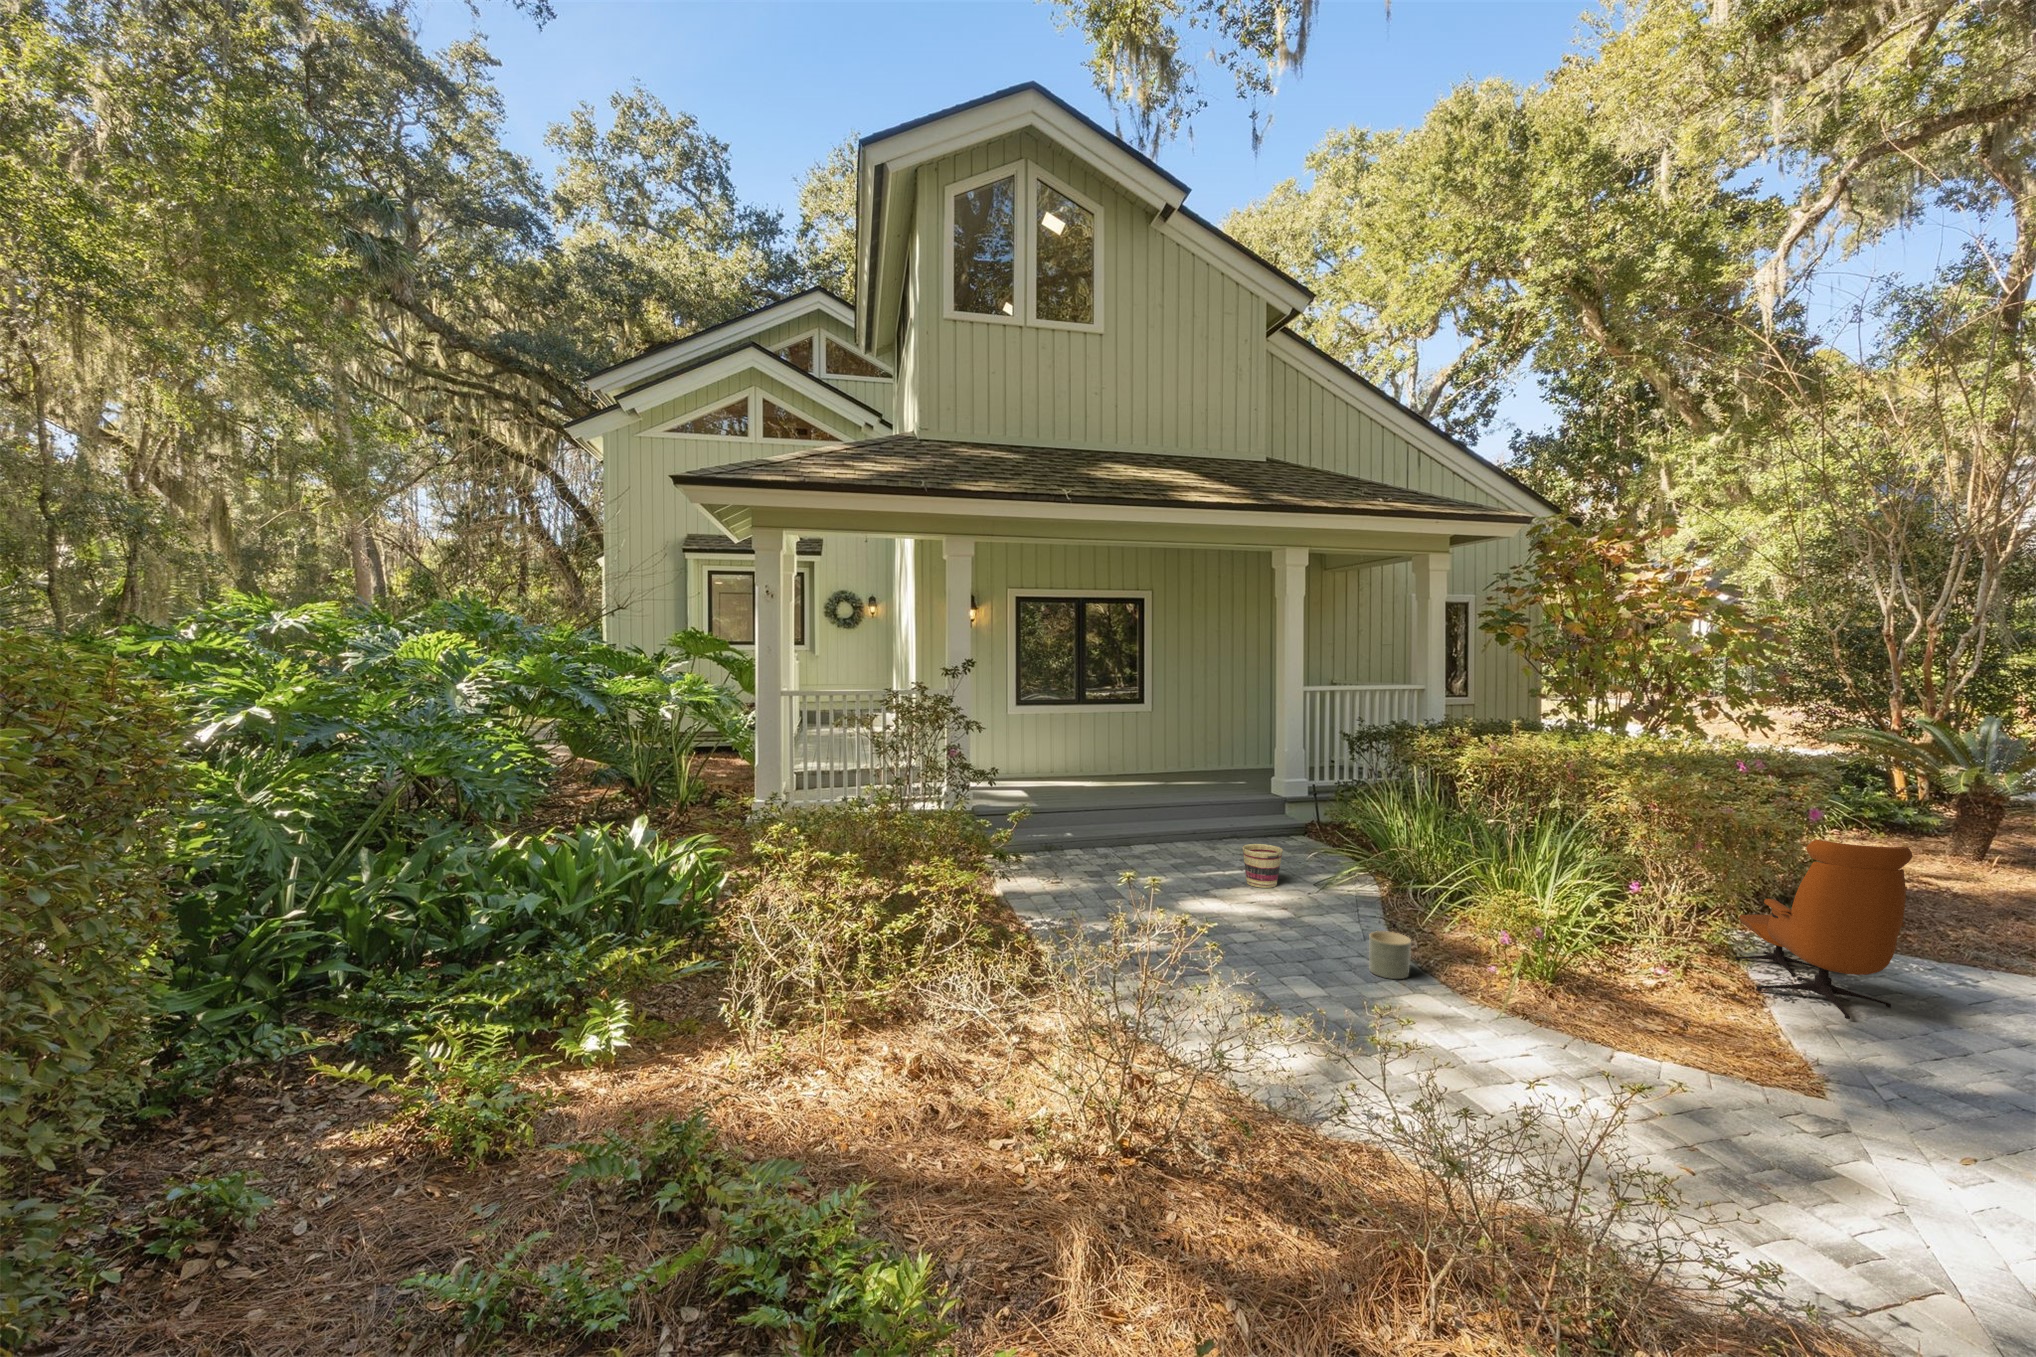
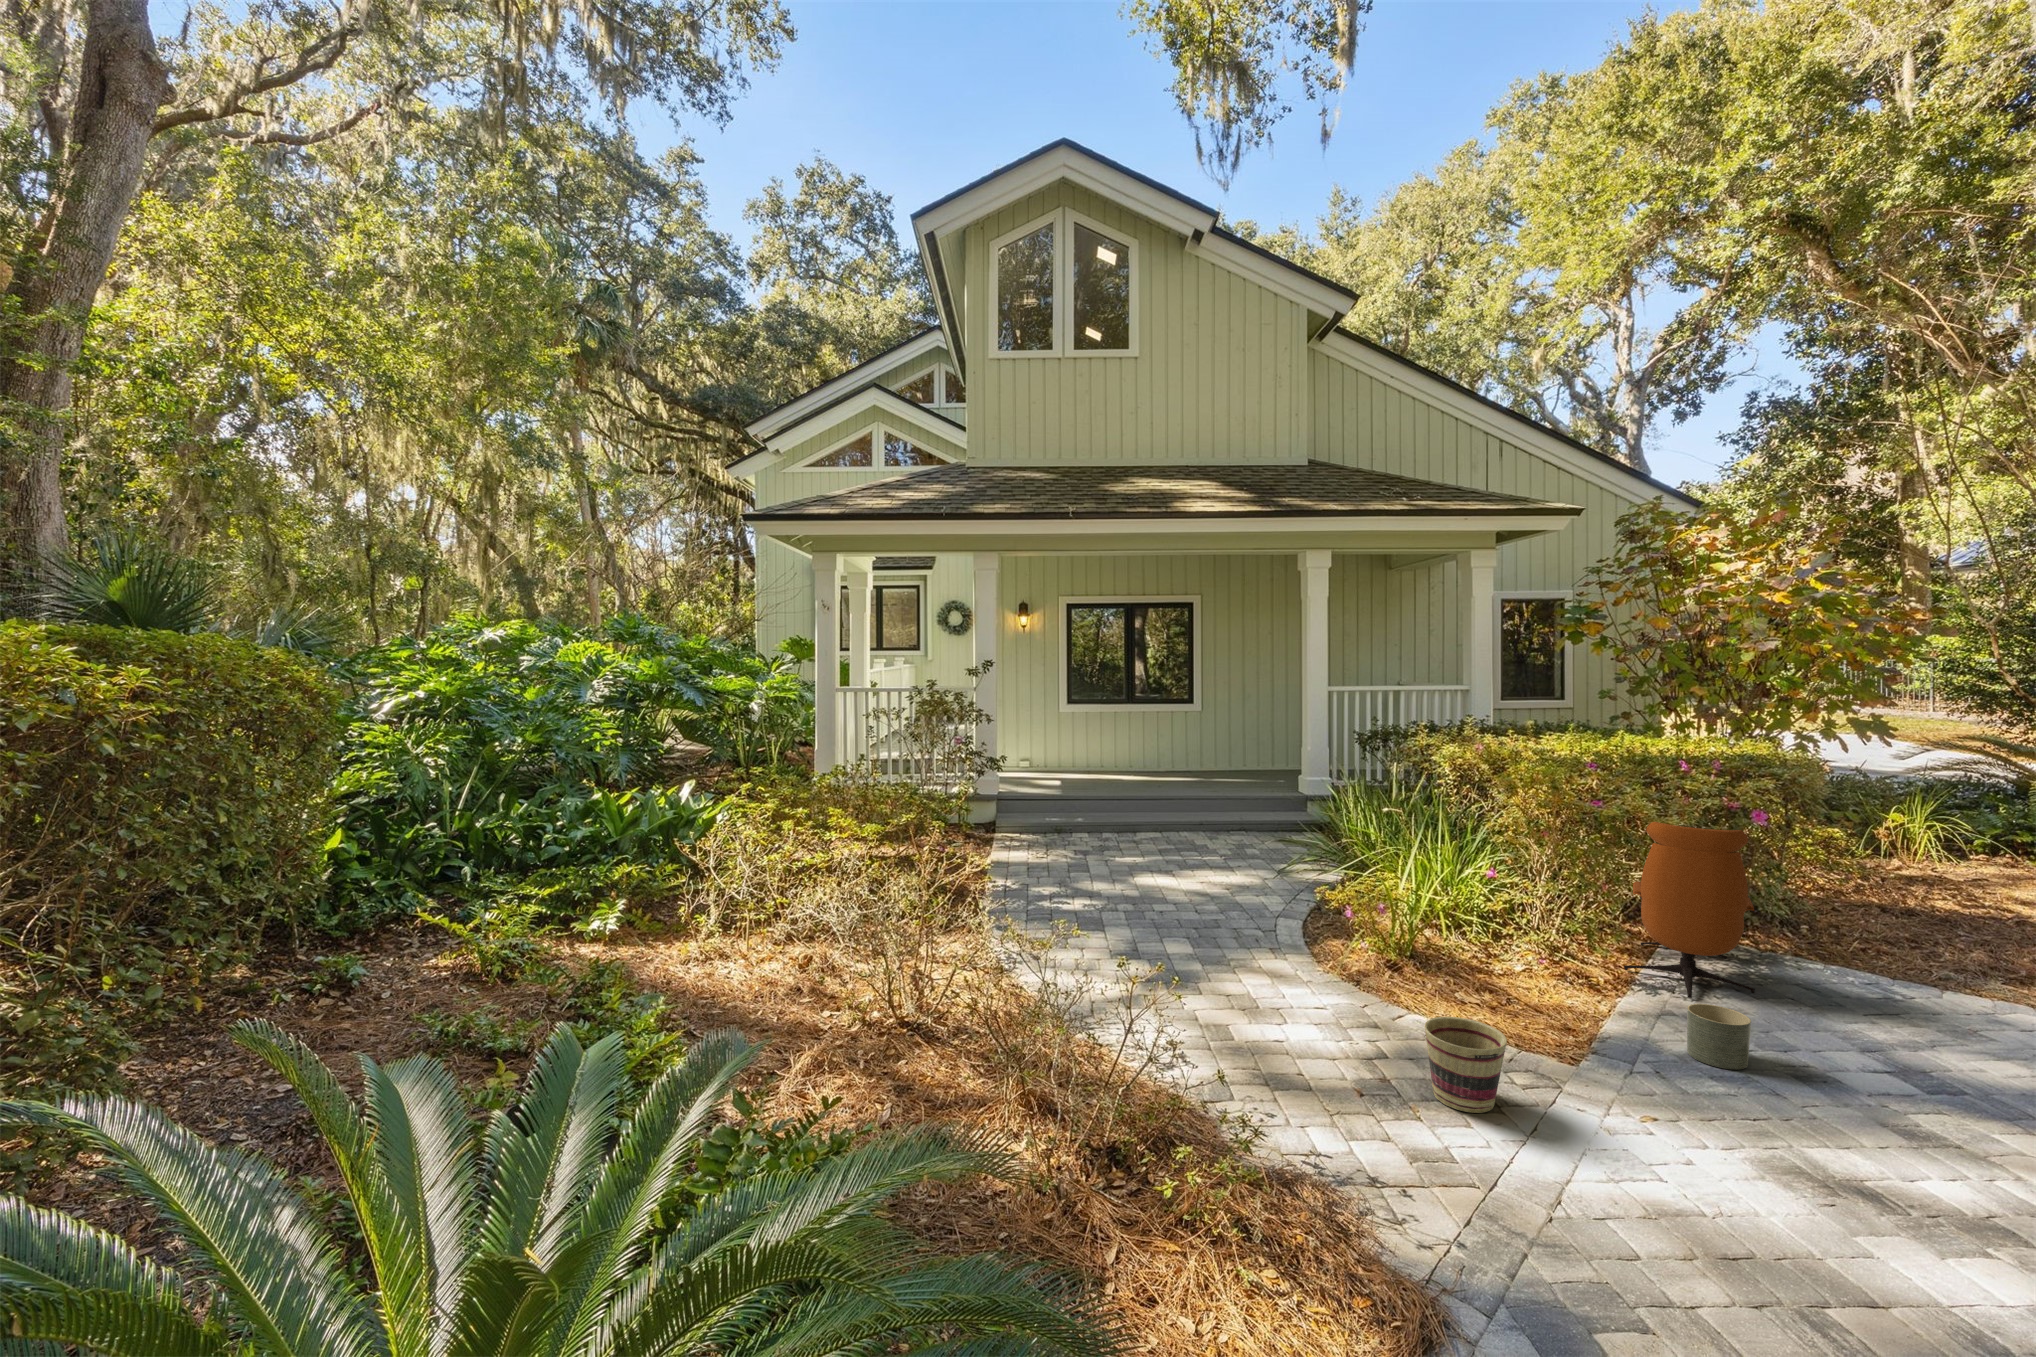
basket: present [1243,844,1283,888] -> present [1425,1017,1507,1113]
planter: present [1369,931,1411,979] -> present [1687,1004,1751,1070]

